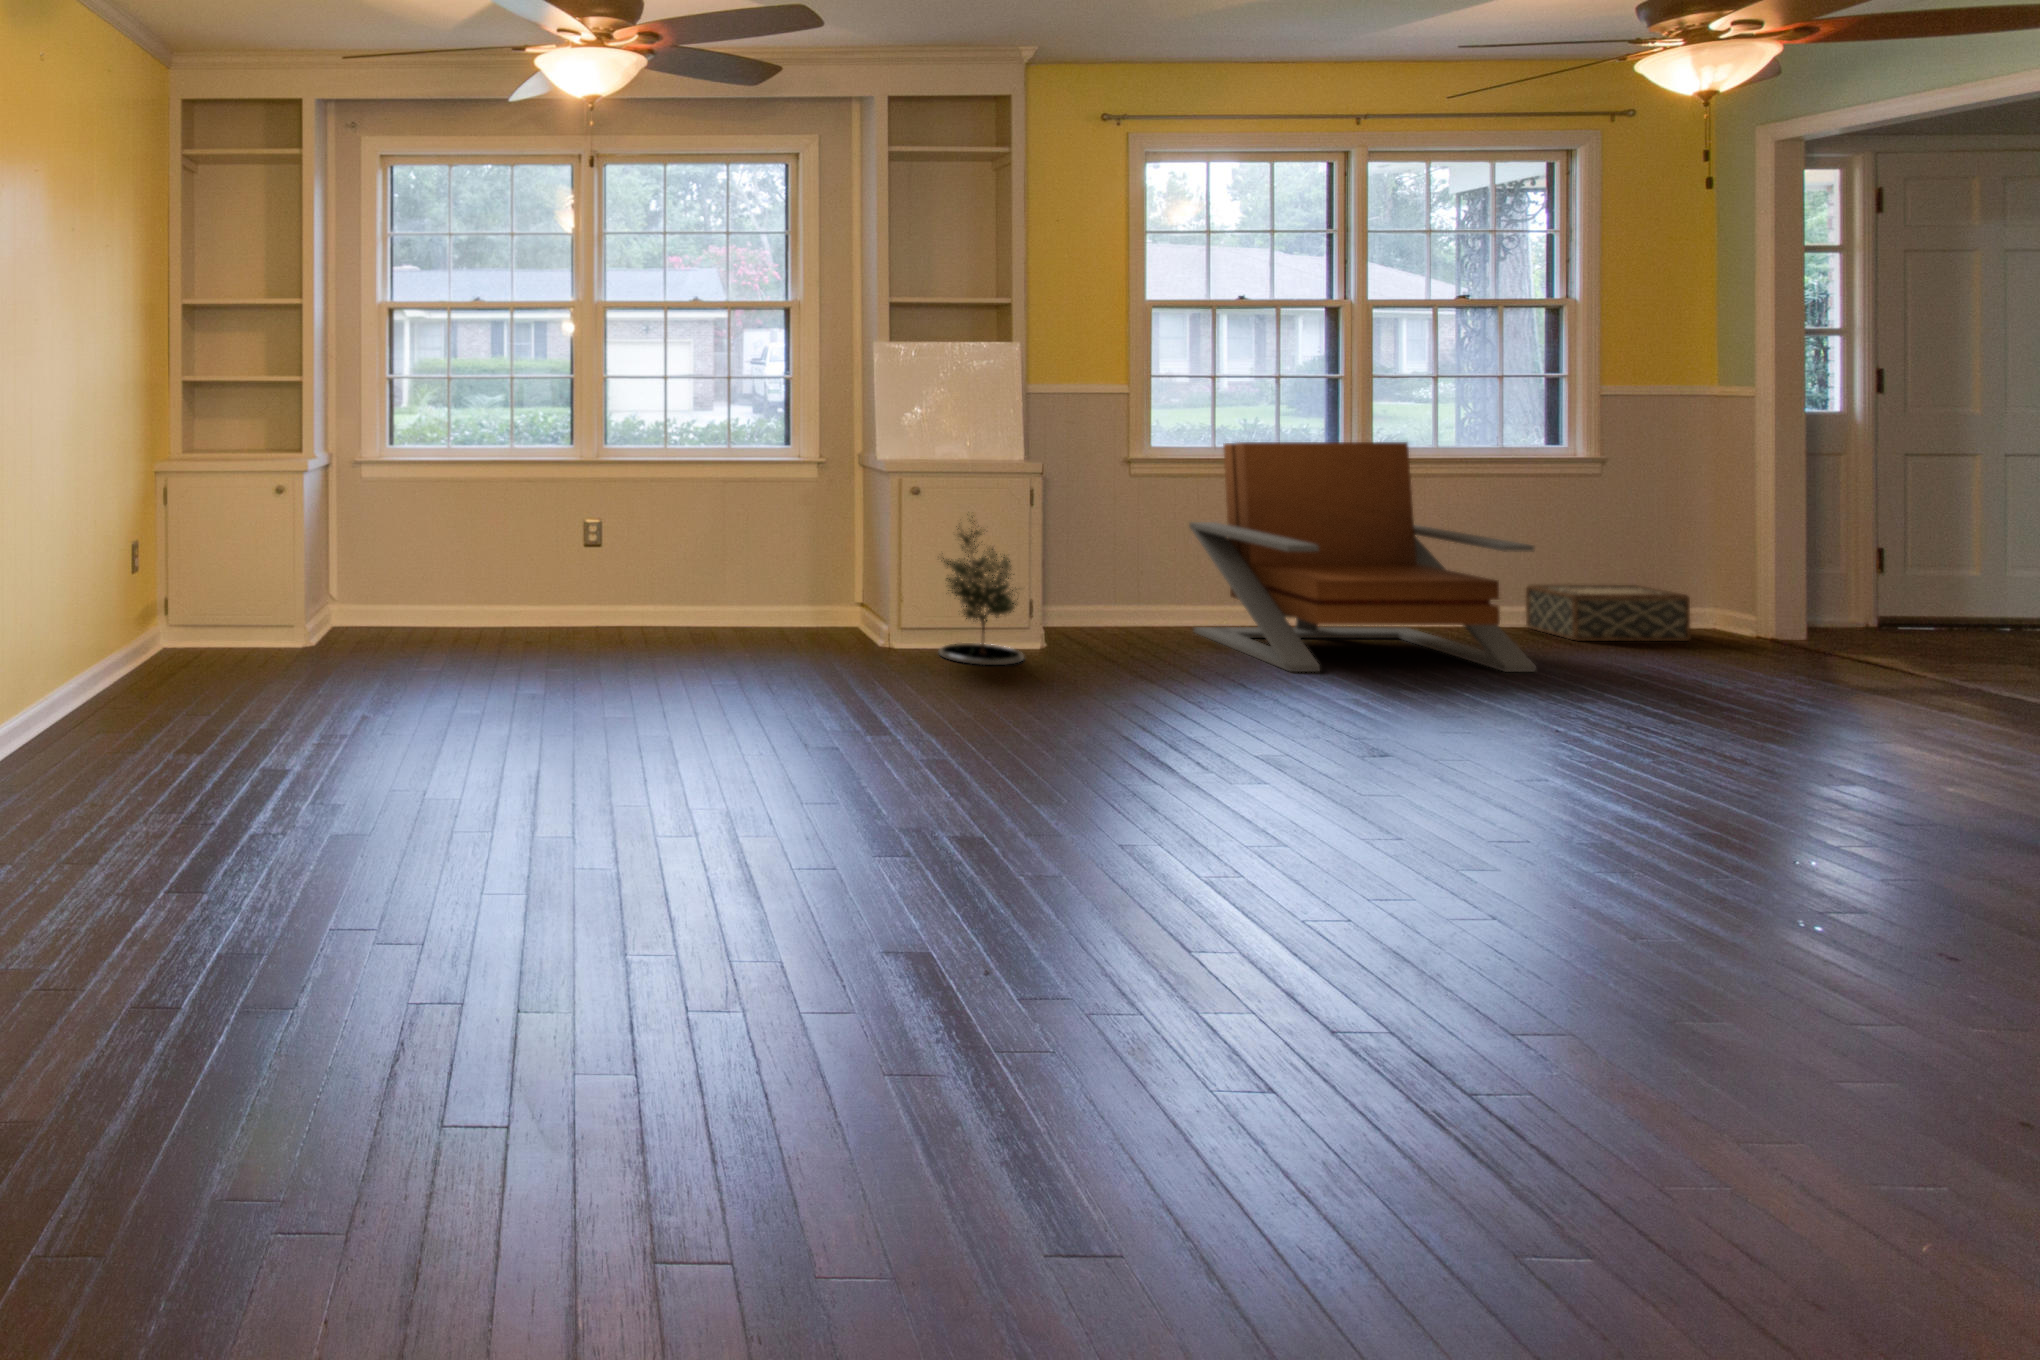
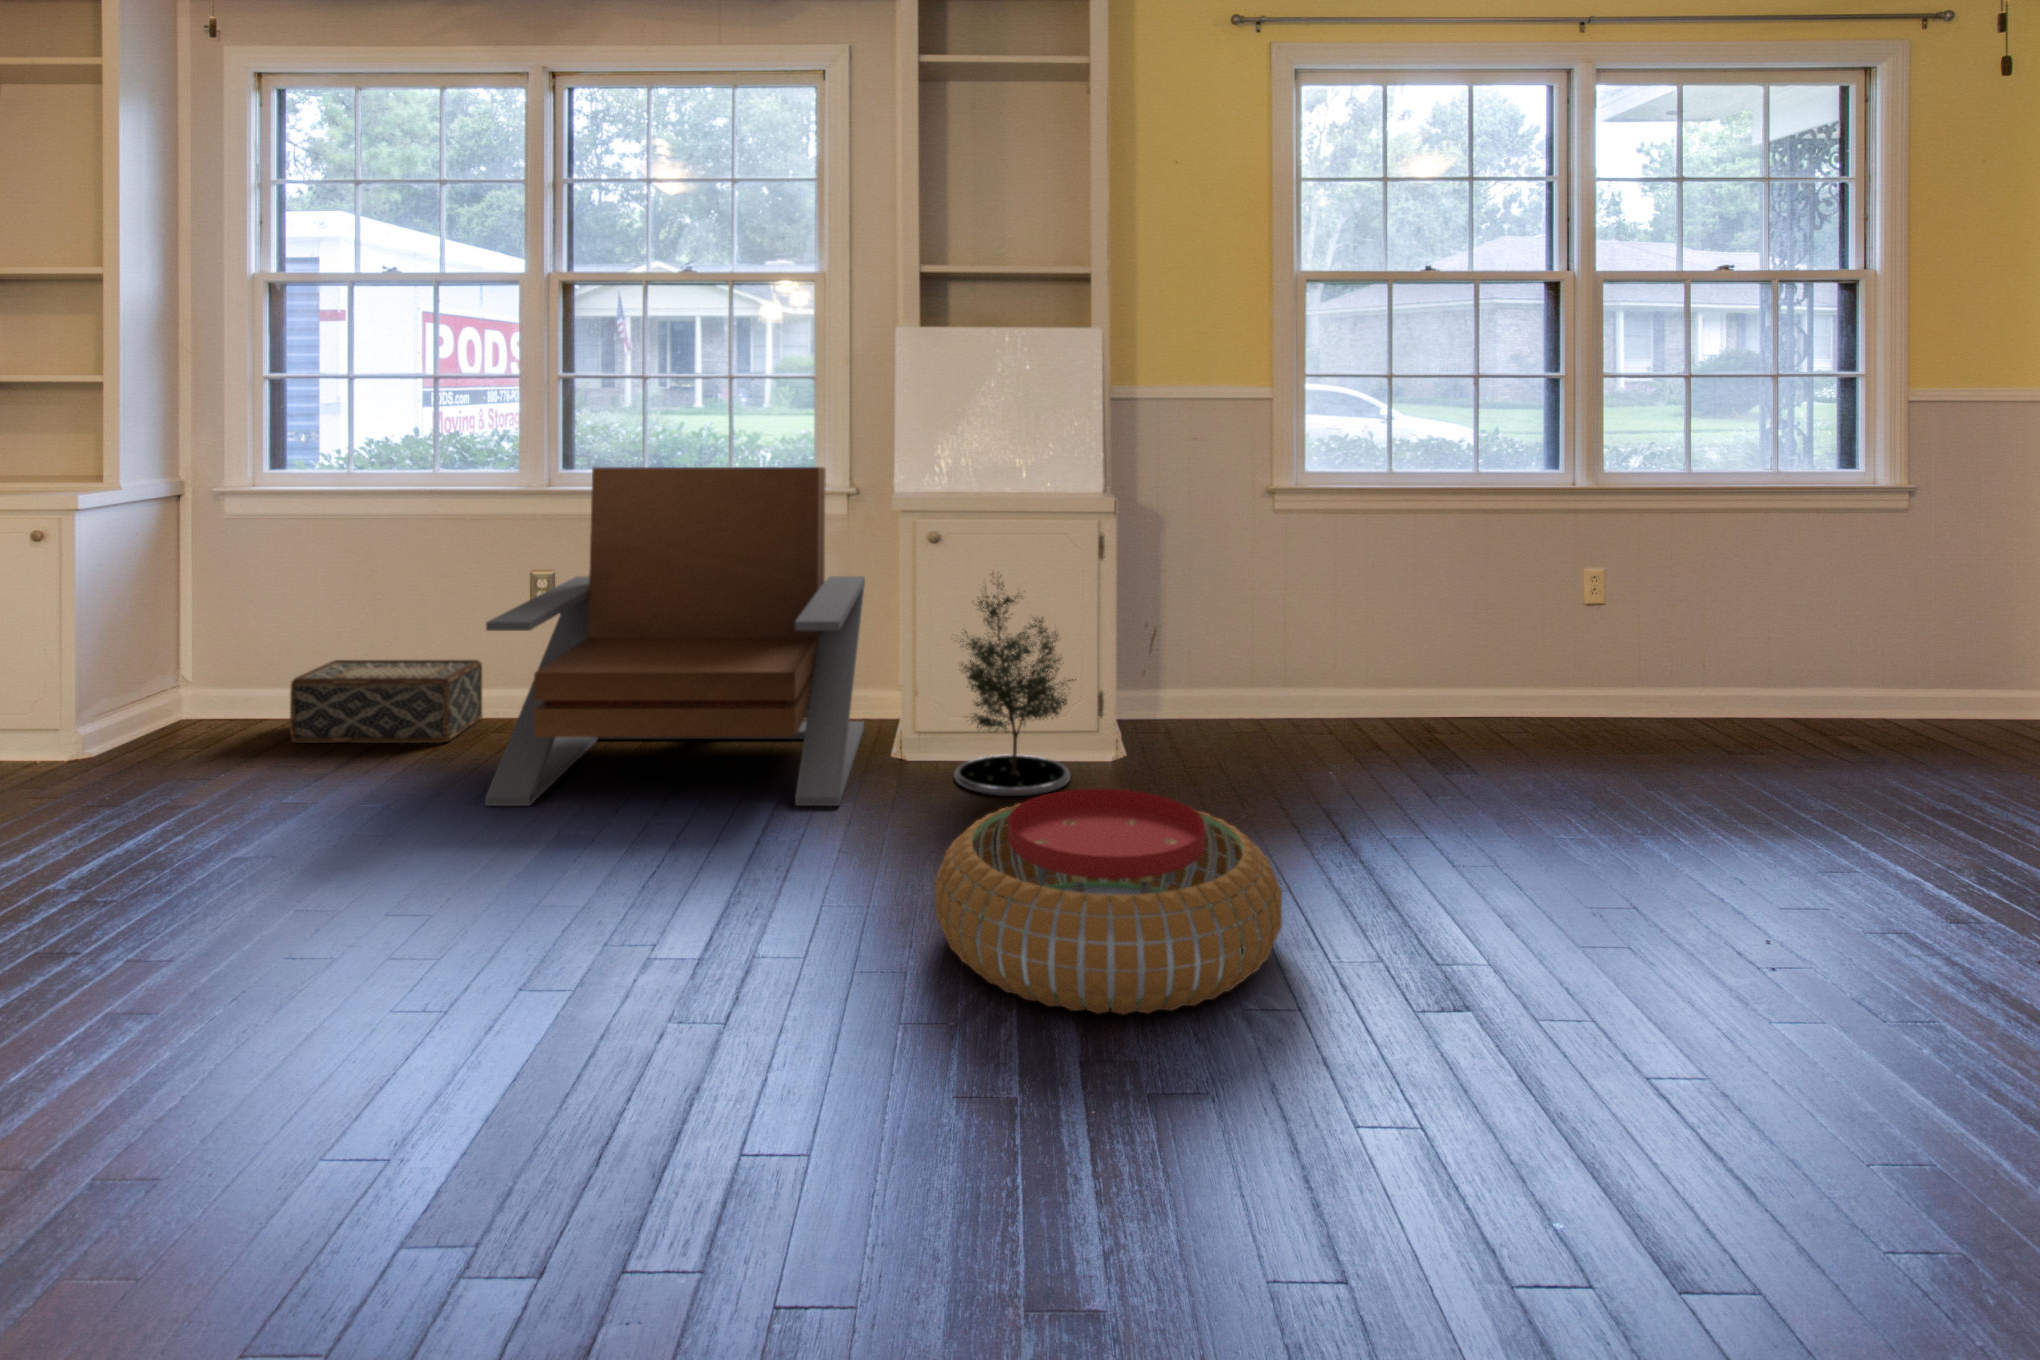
lounge chair: present [1189,442,1536,672] -> present [485,467,865,806]
woven basket: present [1525,585,1690,641] -> present [290,660,482,743]
pouf: none [1025,640,1264,756] -> present [935,789,1282,1014]

